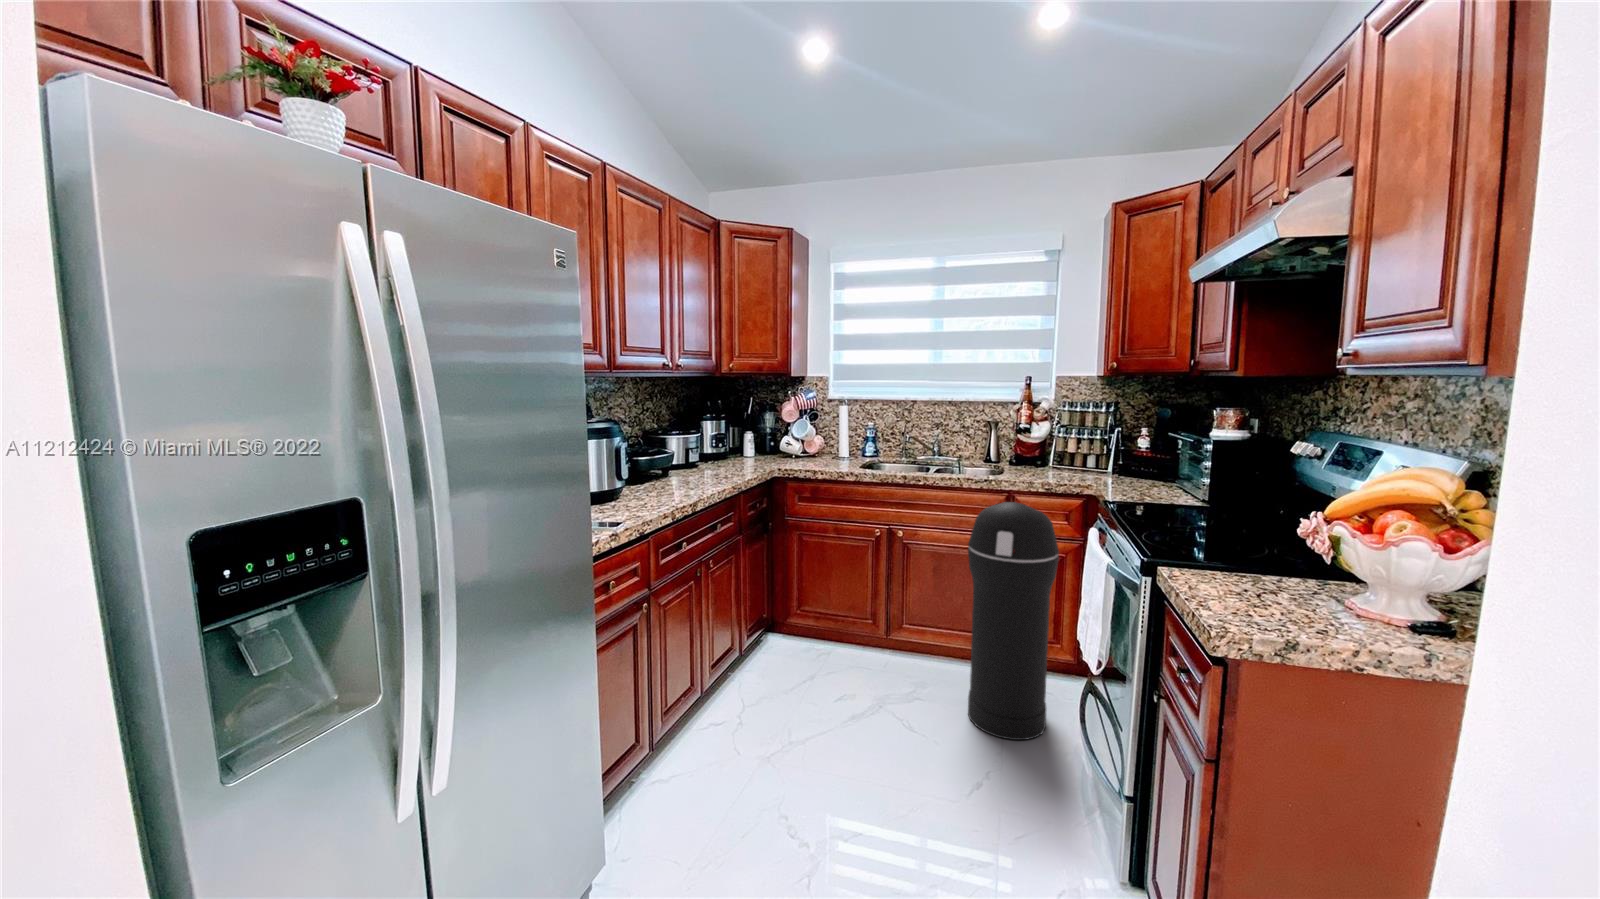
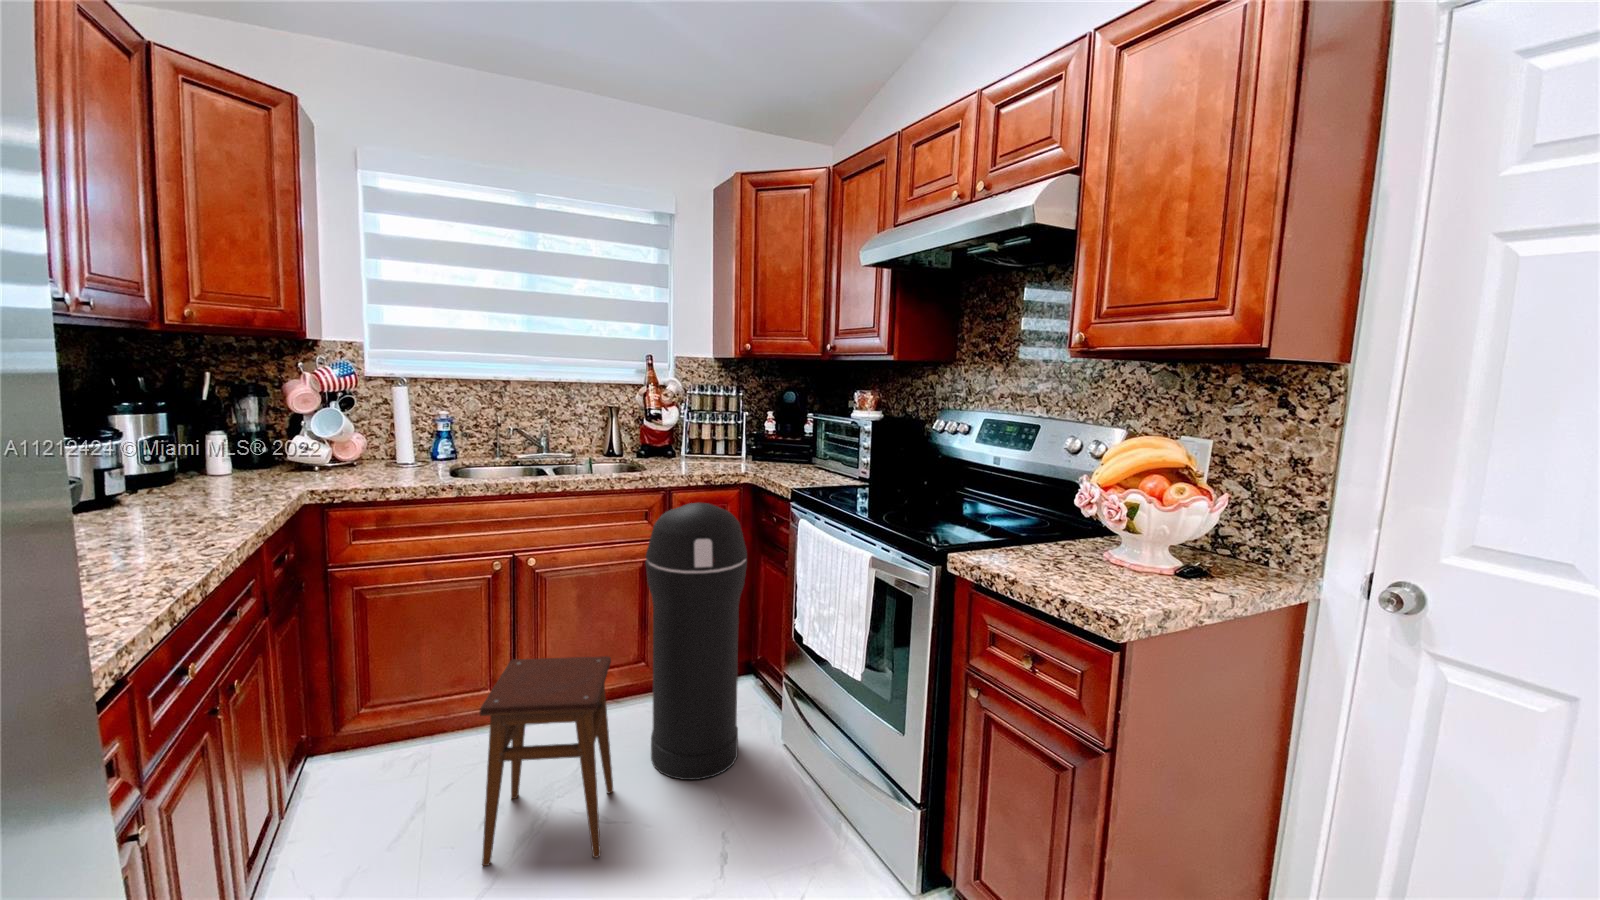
stool: none [827,597,931,755] -> present [480,656,613,866]

